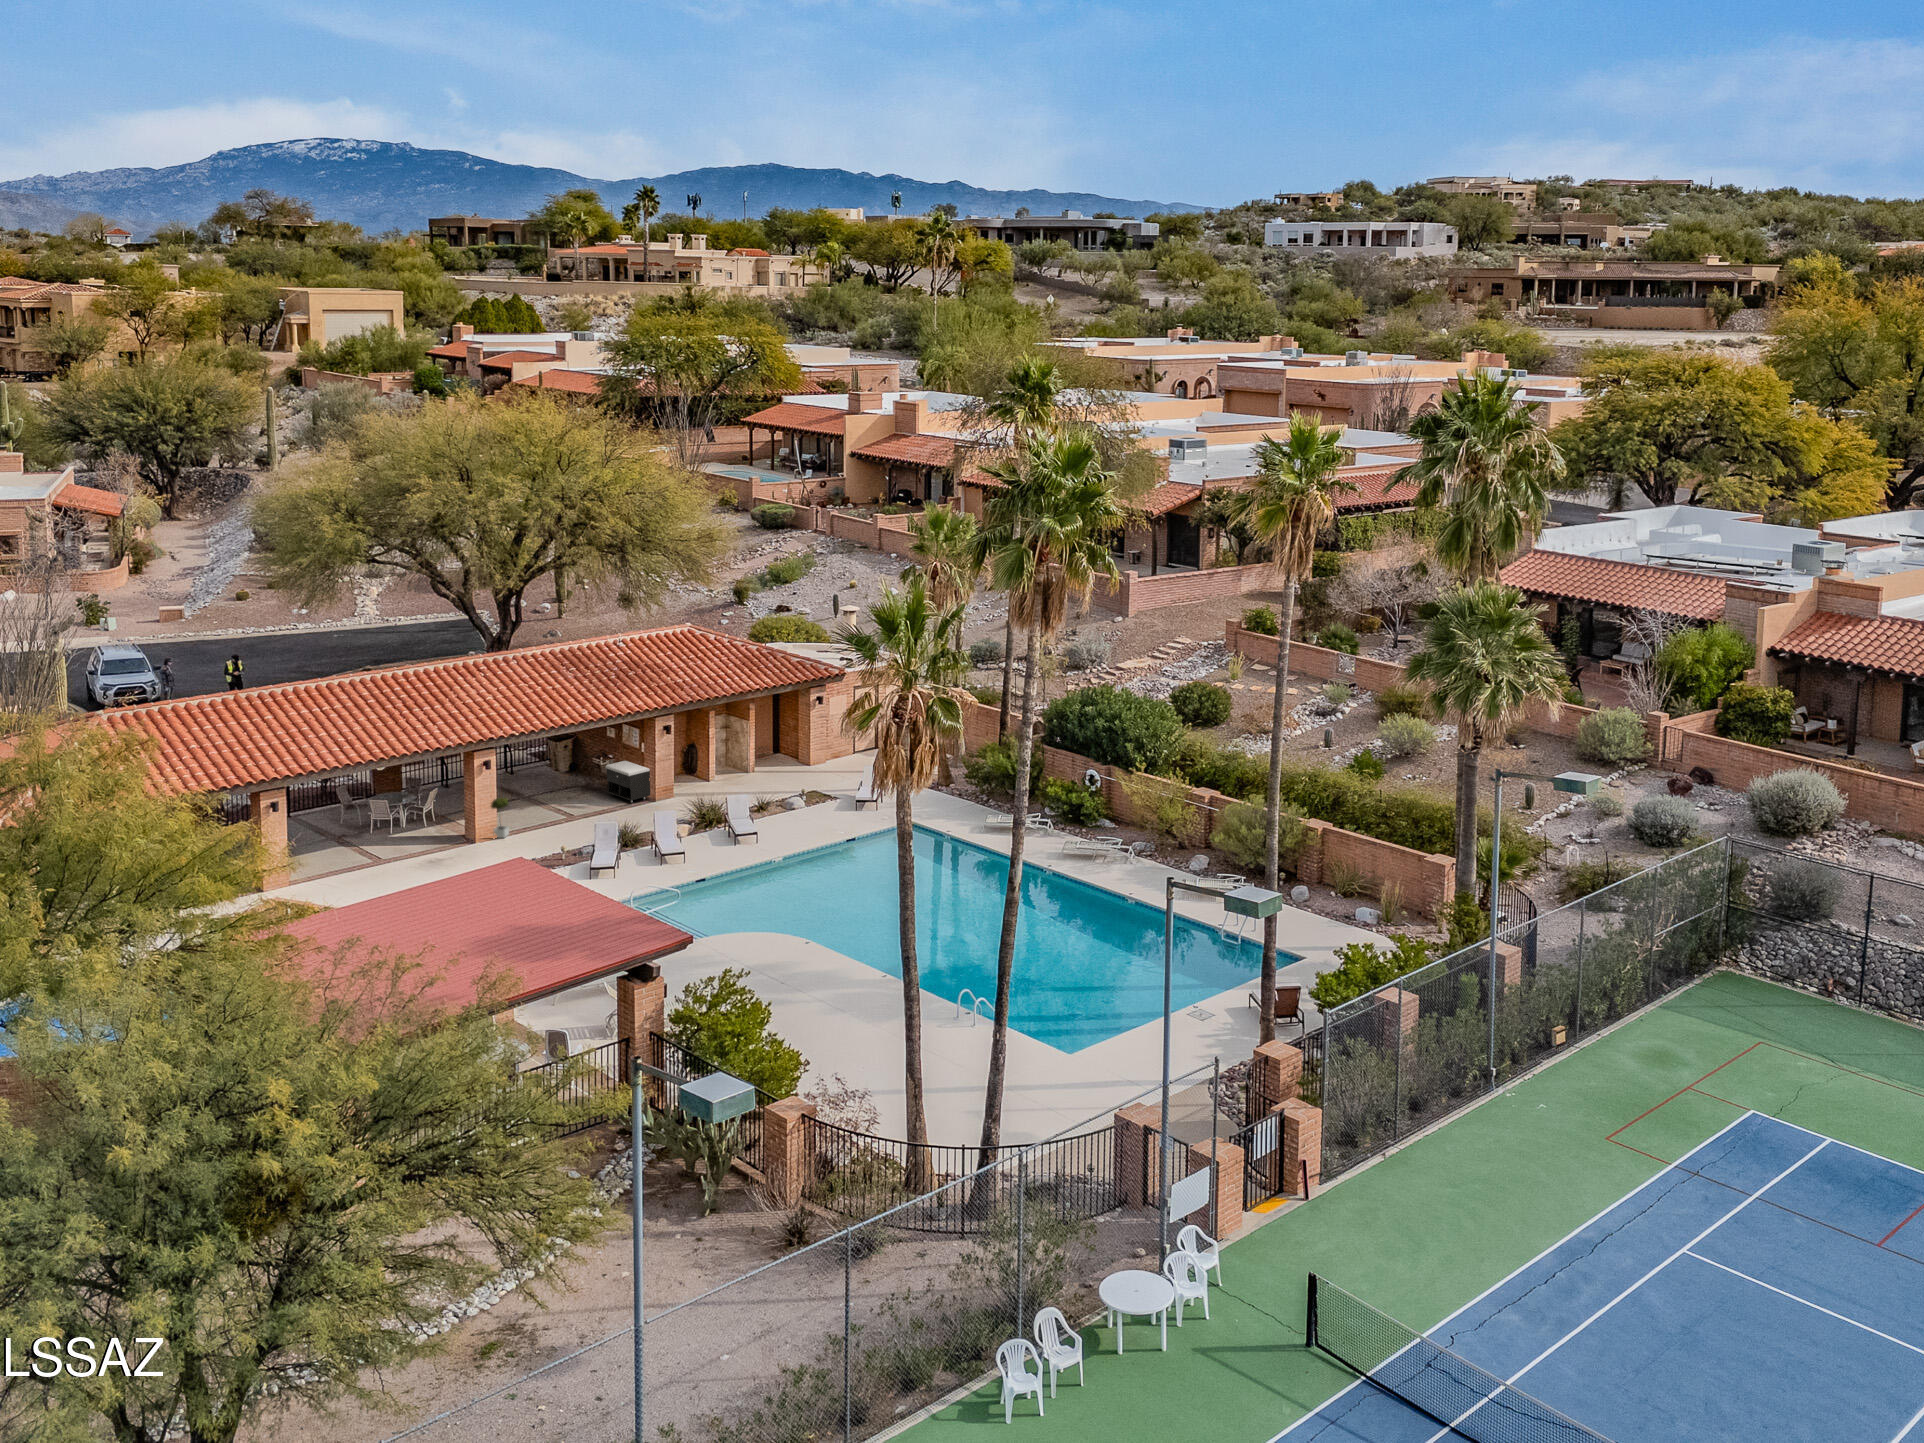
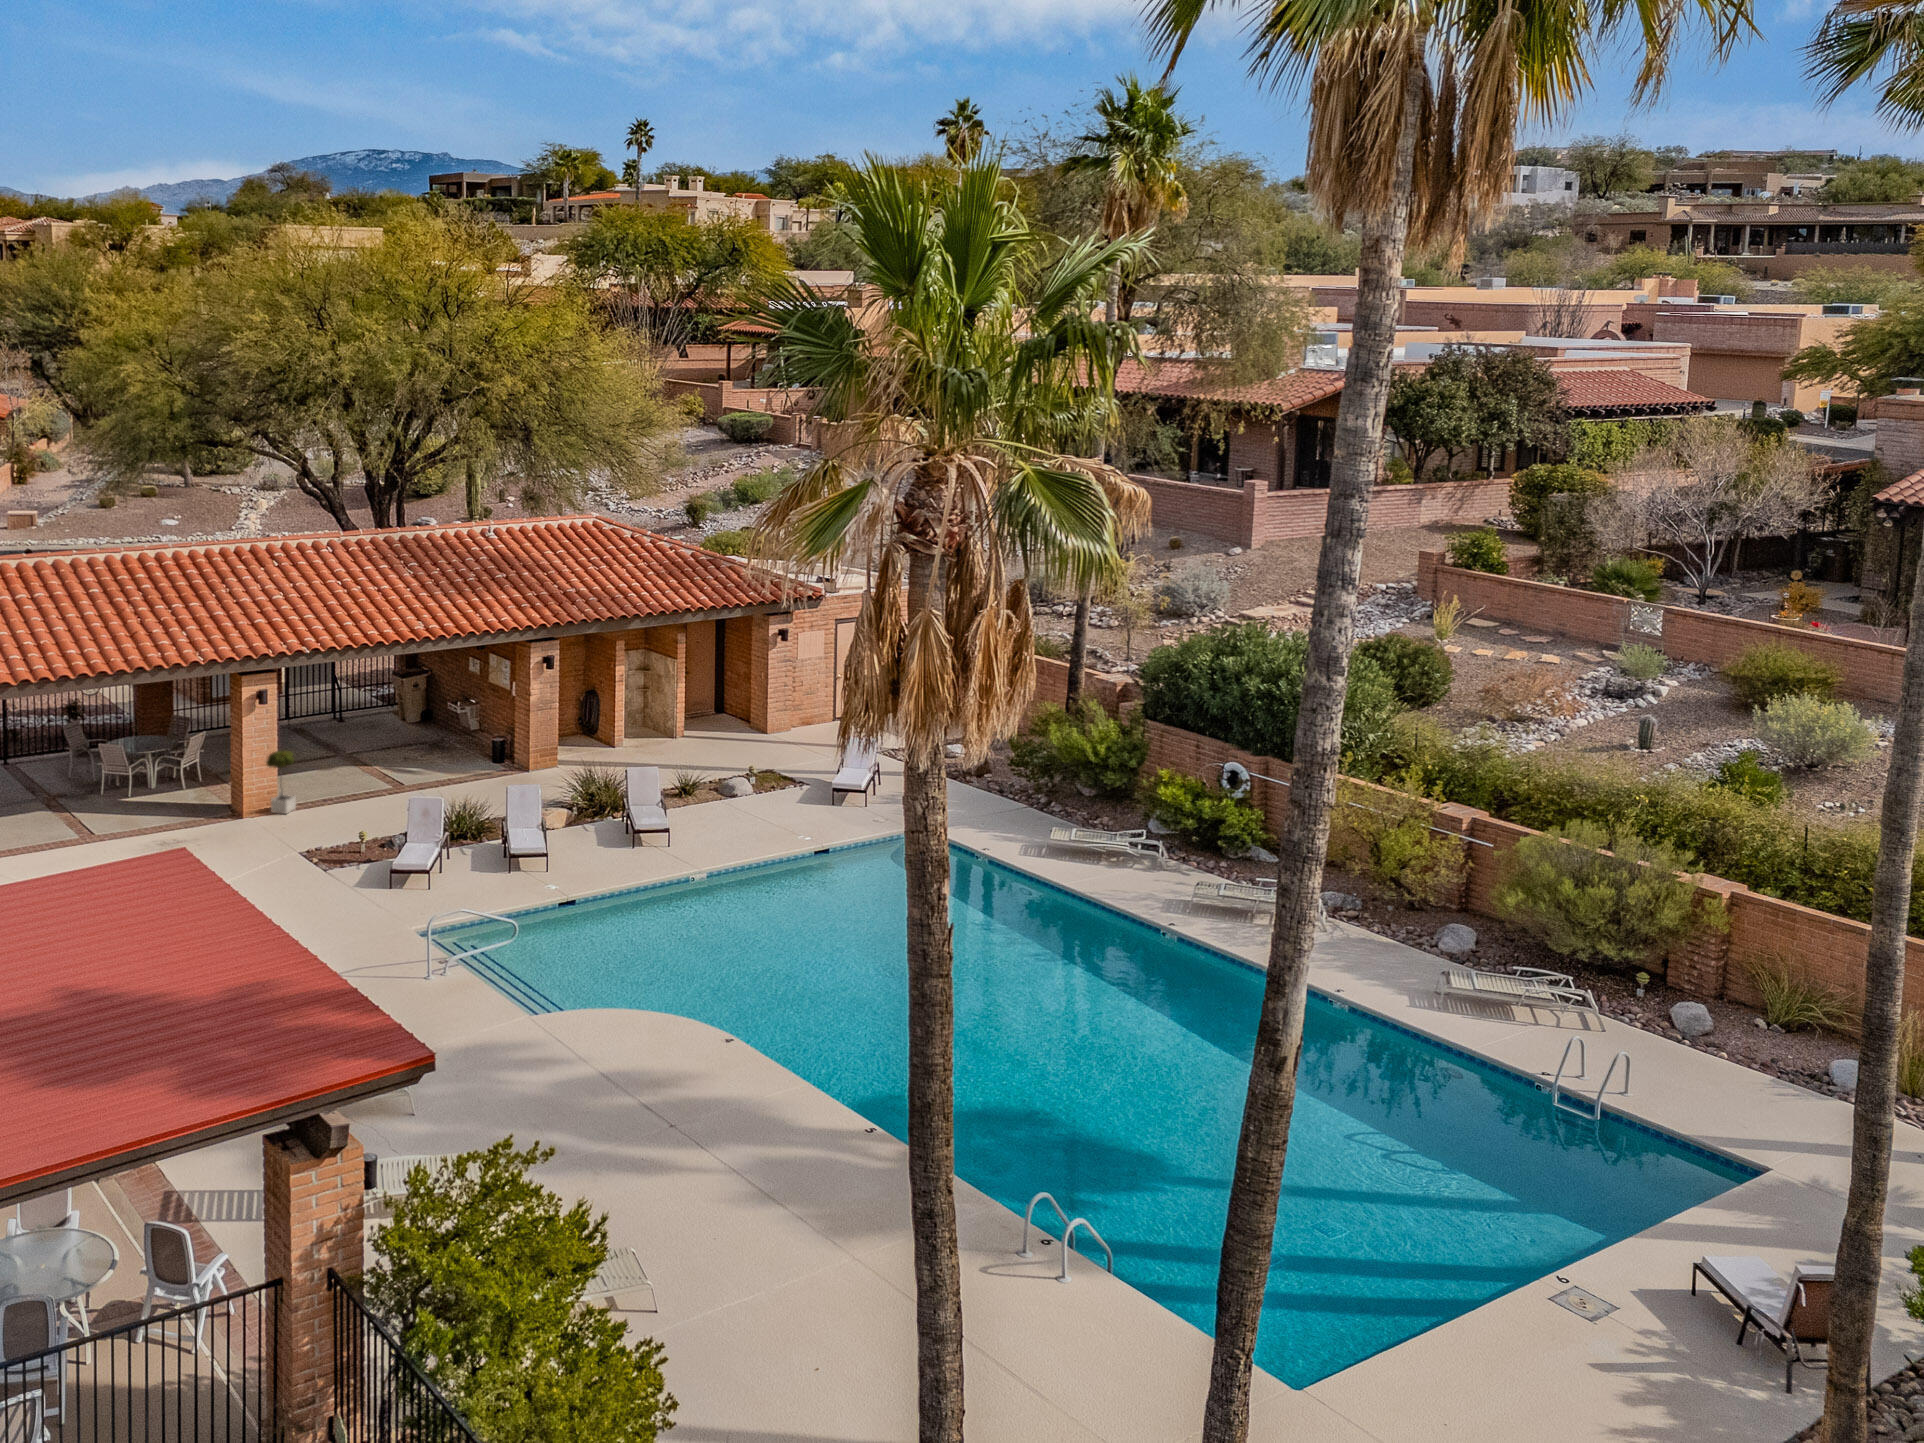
storage bench: present [606,761,650,802] -> none [458,709,521,772]

